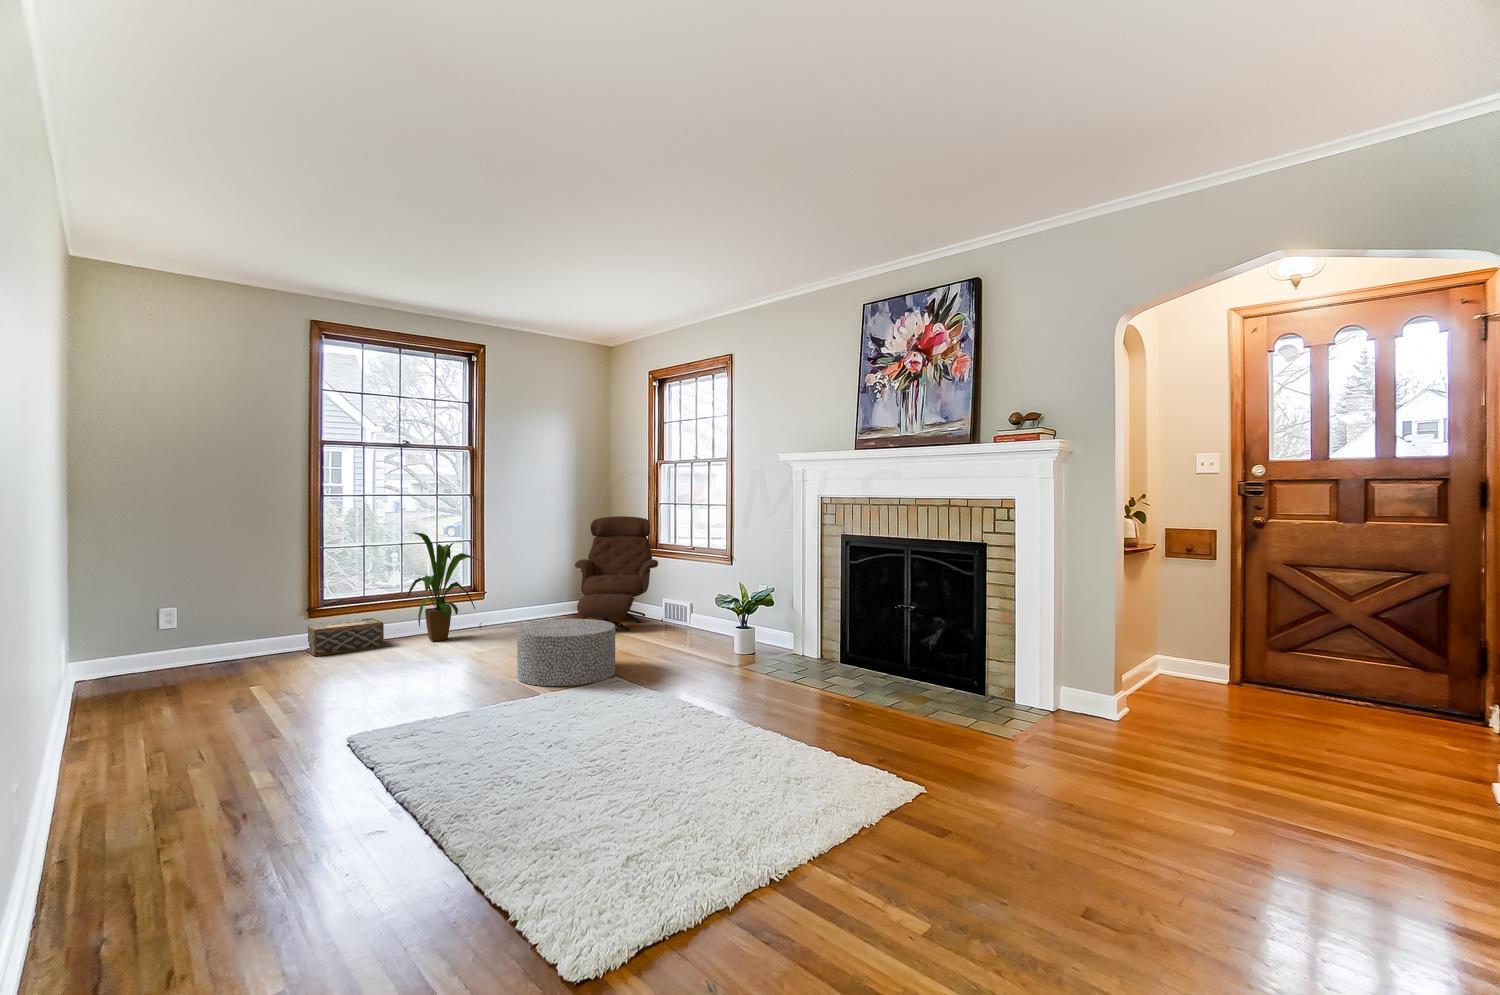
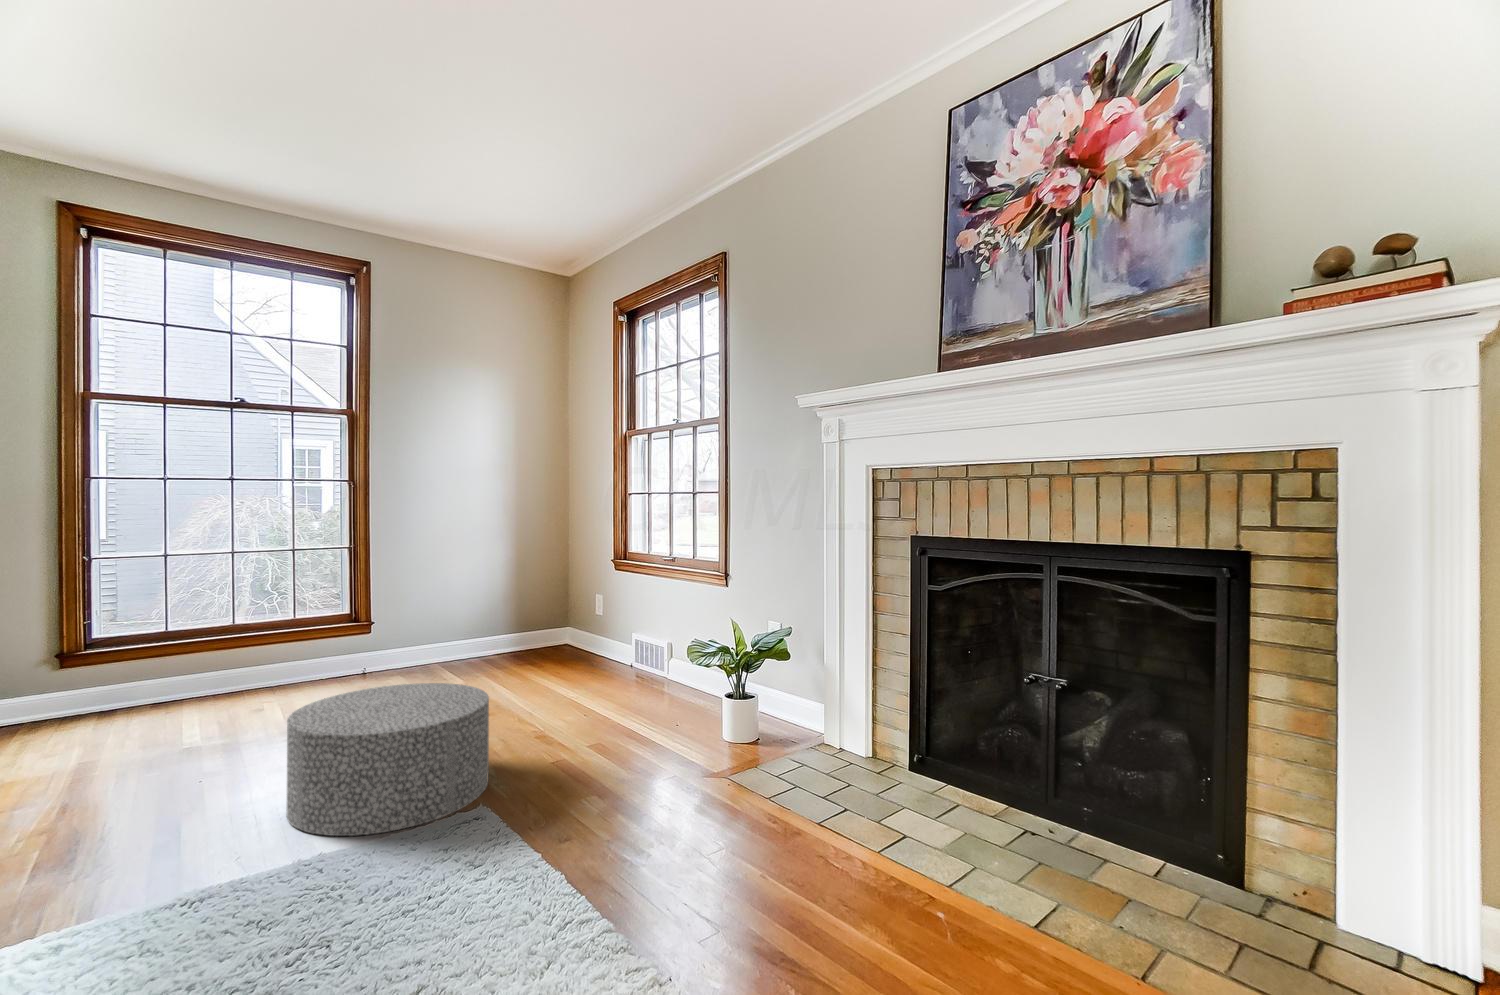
lounge chair: present [575,516,658,630] -> none [490,513,629,692]
house plant: present [407,532,480,641] -> none [217,532,351,703]
woven basket: present [306,618,384,656] -> none [32,665,172,734]

